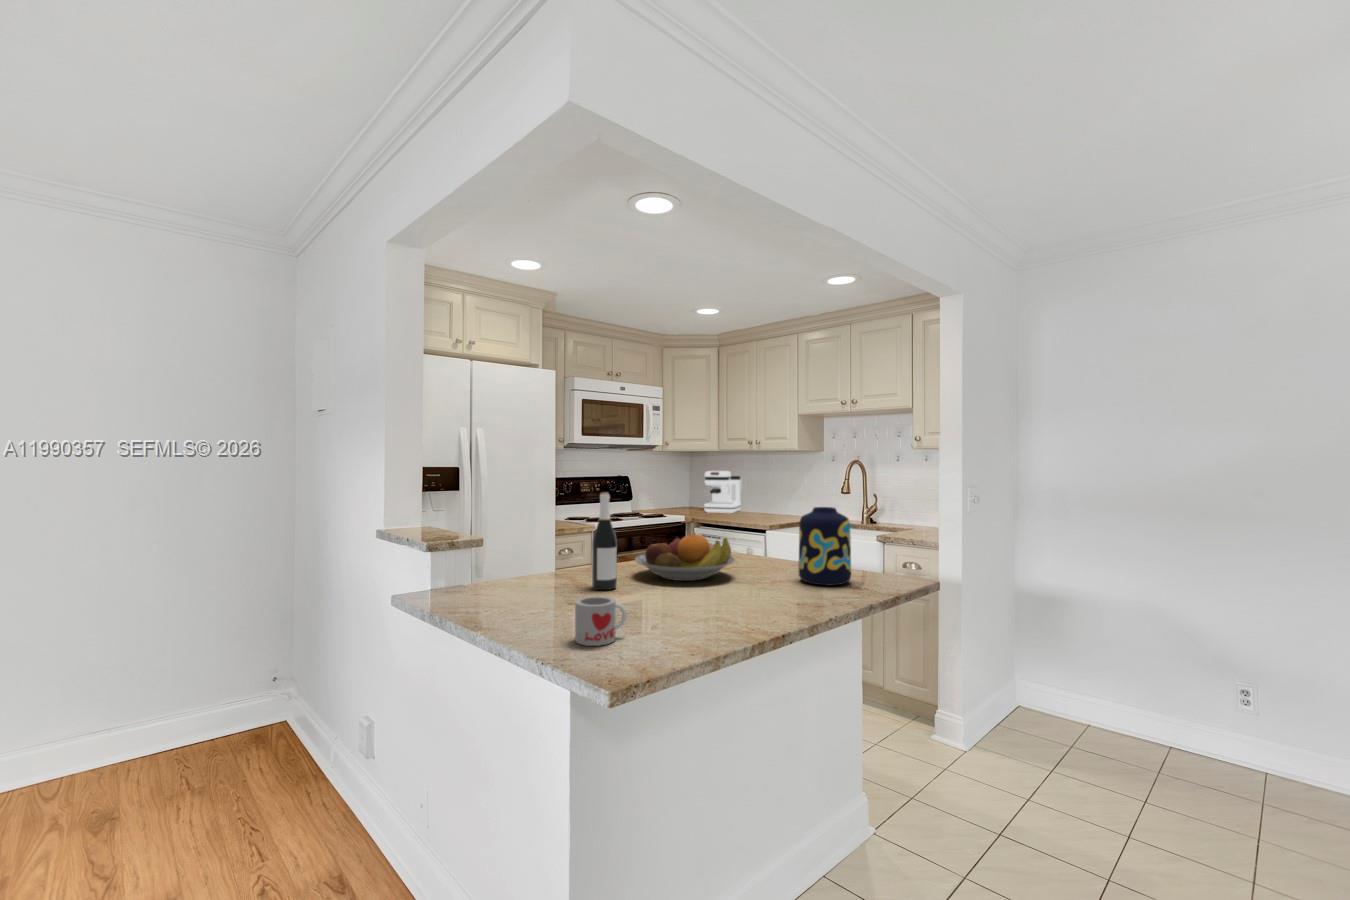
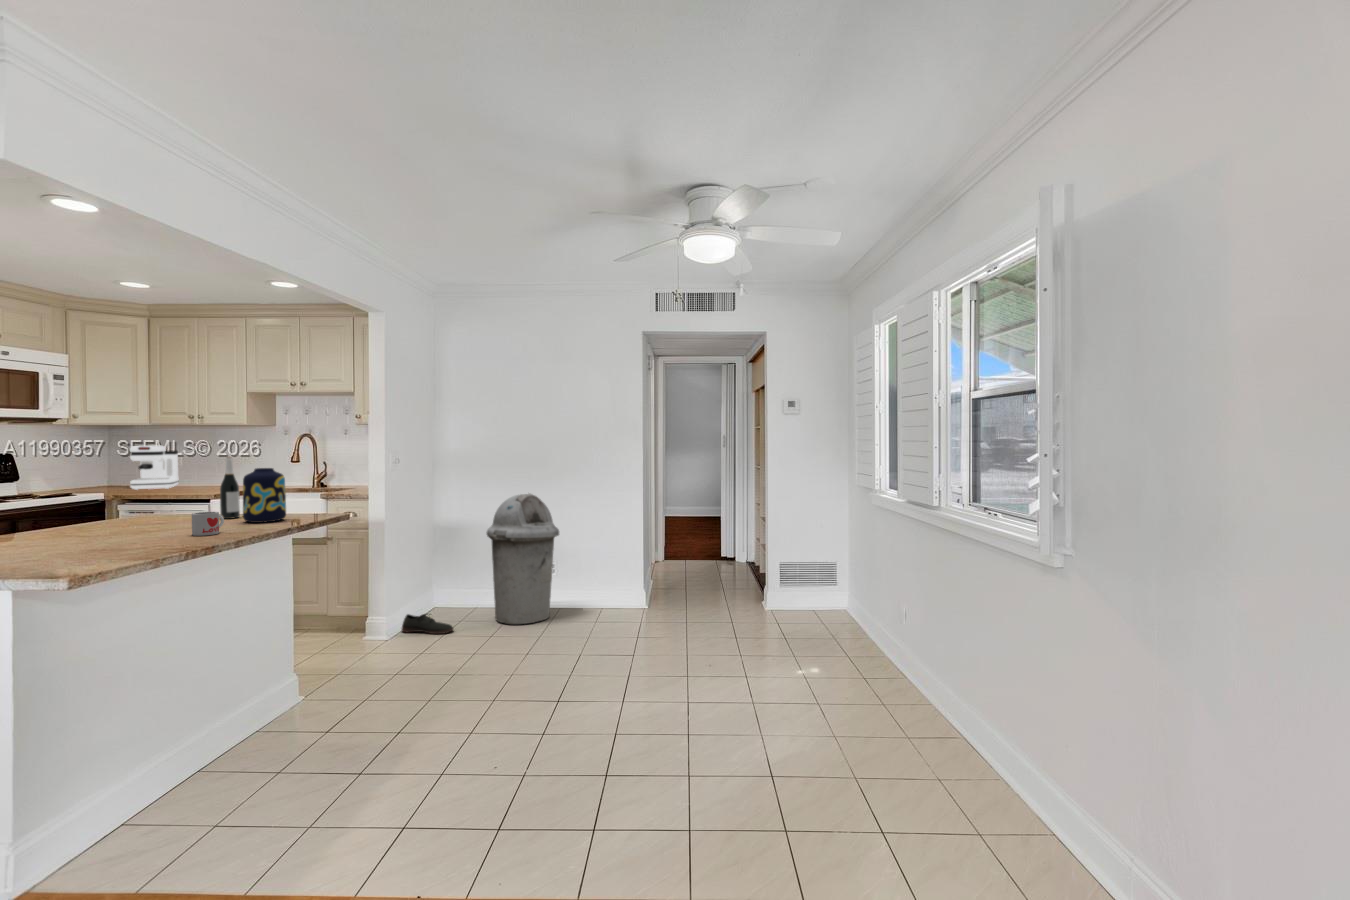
wine bottle: present [592,492,617,590] -> present [220,457,240,519]
fruit bowl: present [635,534,735,581] -> none [77,494,184,532]
trash can: none [1126,564,1290,804] -> present [487,493,559,624]
mug: present [575,596,627,646] -> present [192,512,224,536]
shoe: none [985,722,1073,774] -> present [402,614,453,634]

